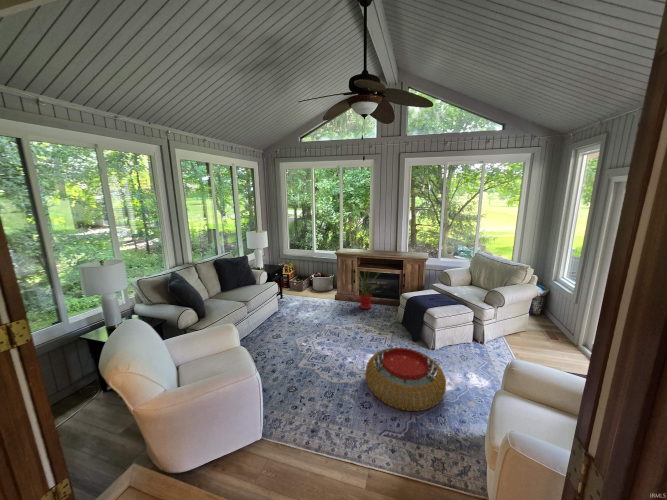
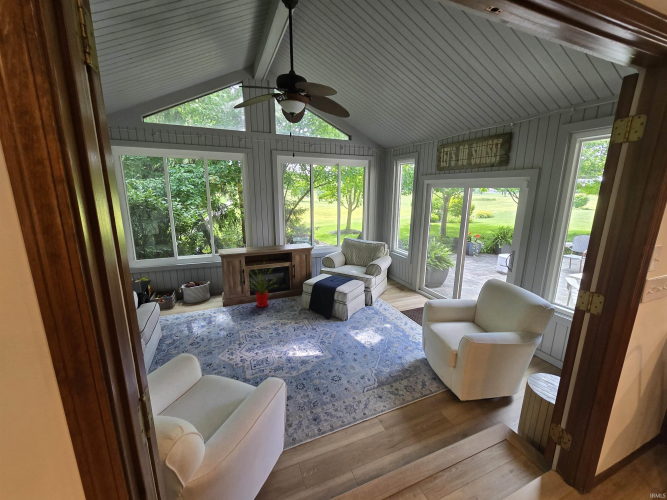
pouf: present [365,347,446,411] -> none [316,322,384,371]

